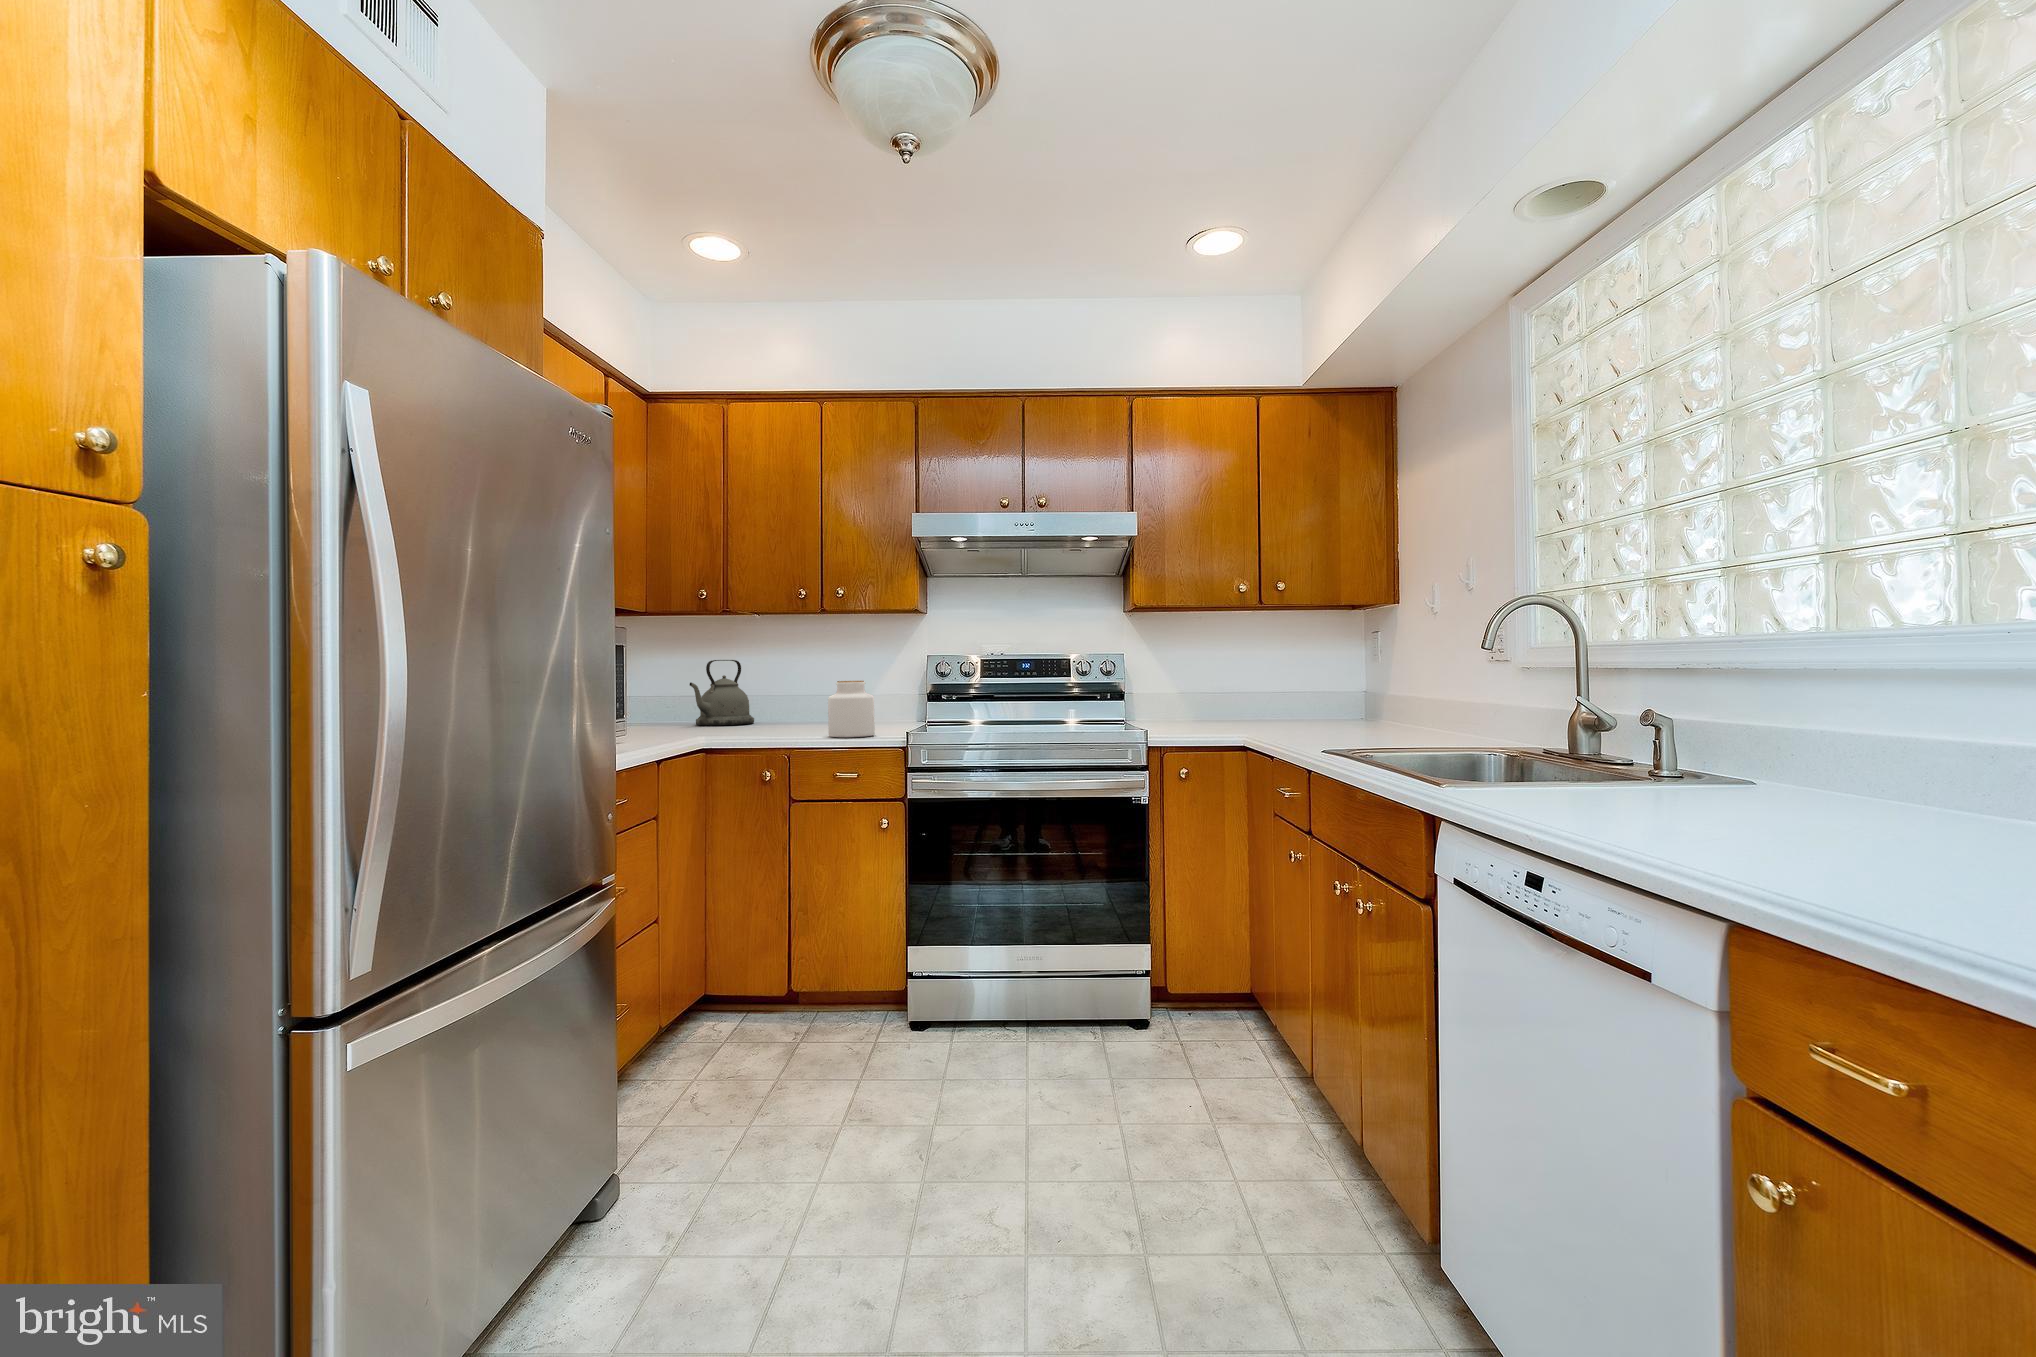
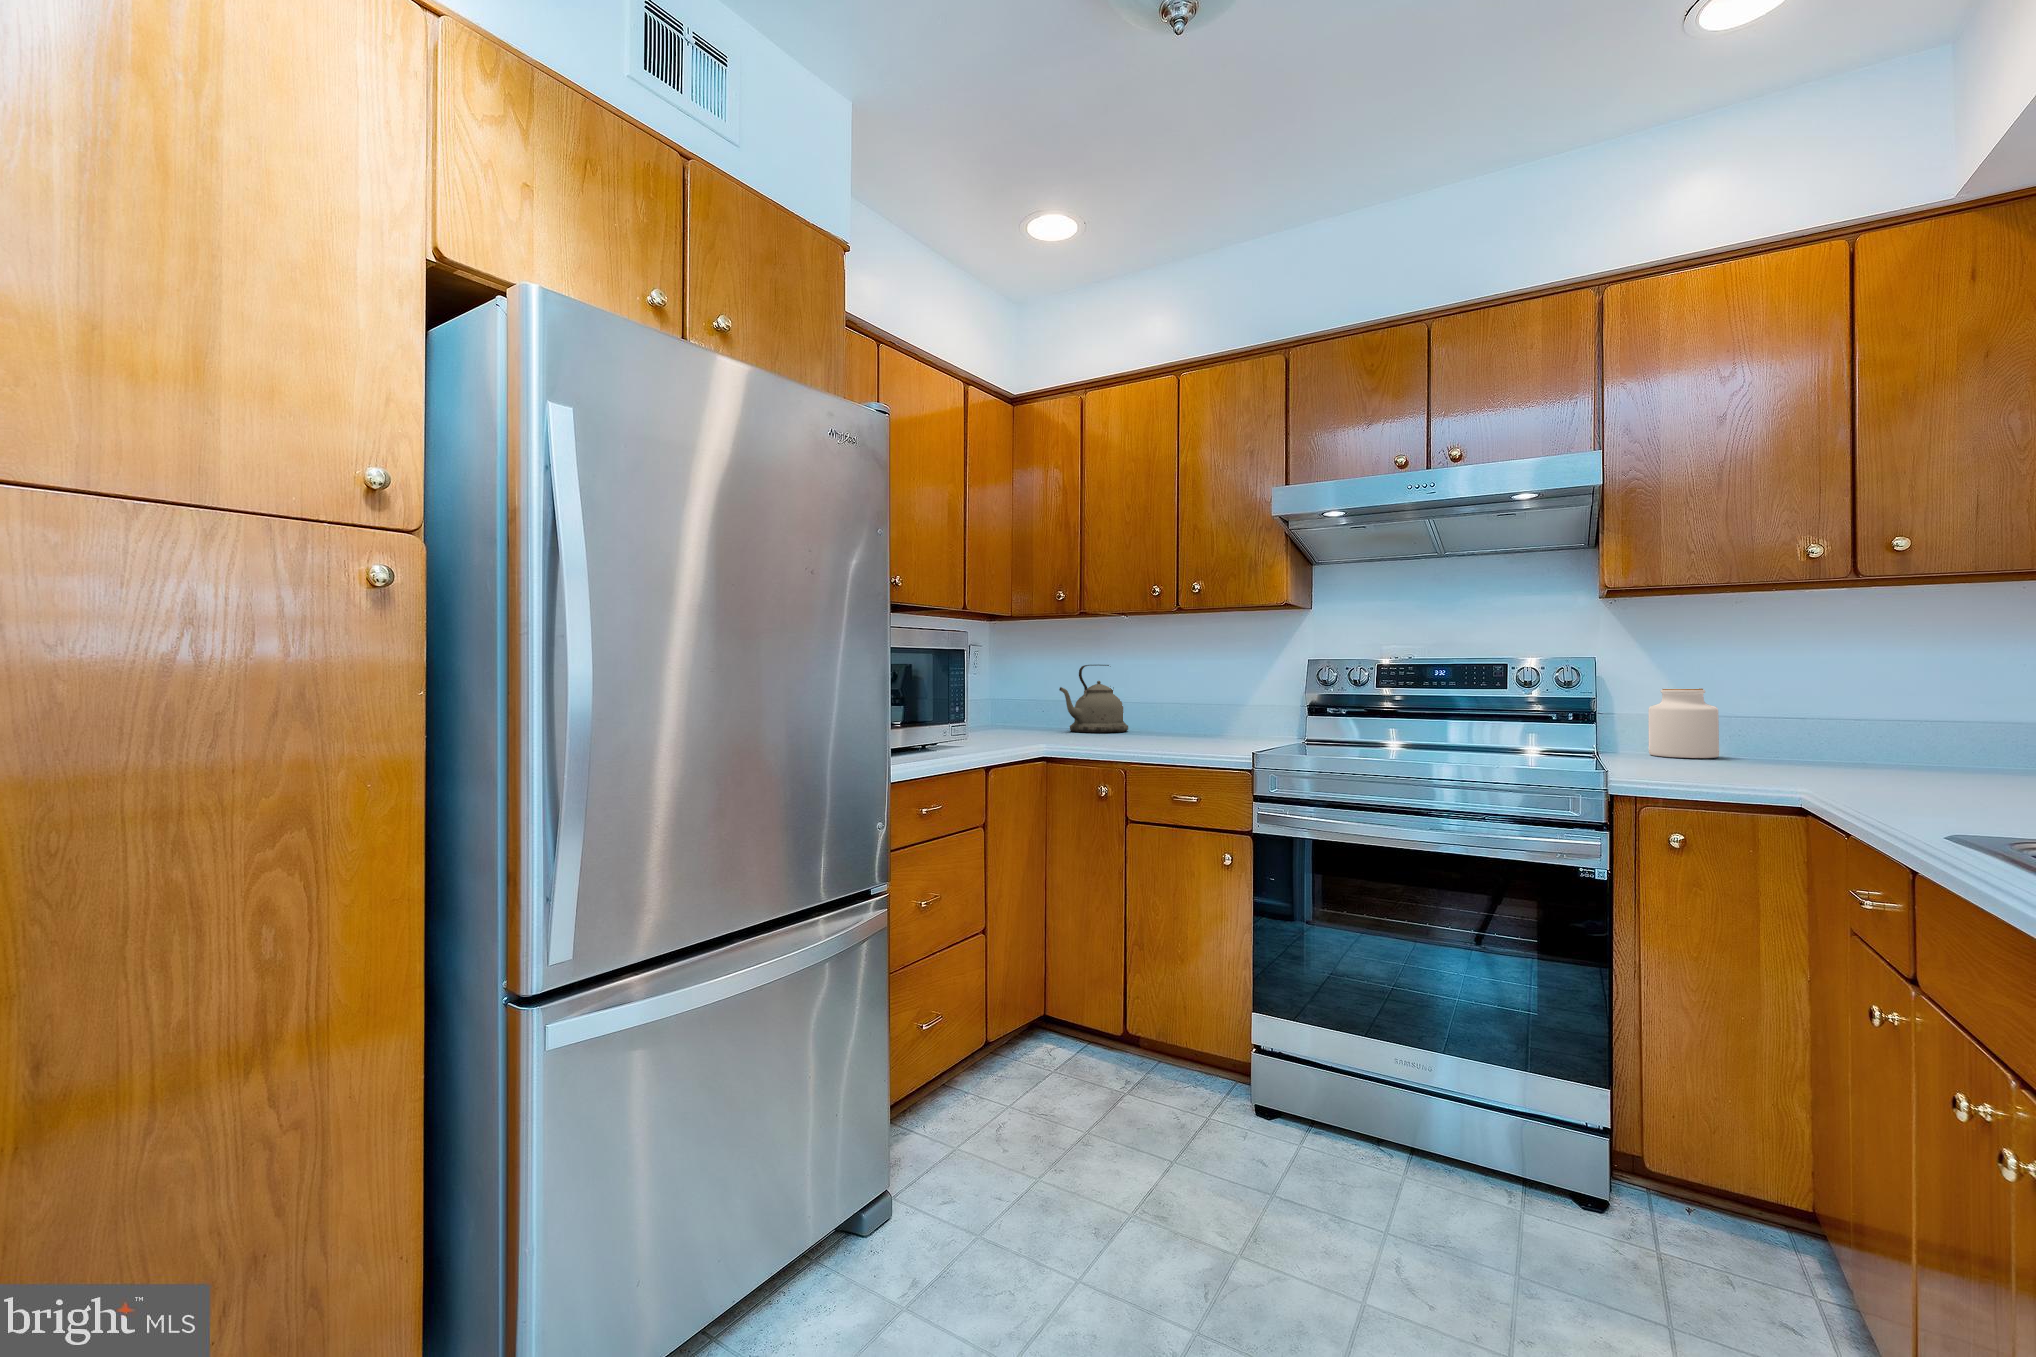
jar: present [828,681,875,737] -> present [1649,688,1719,758]

